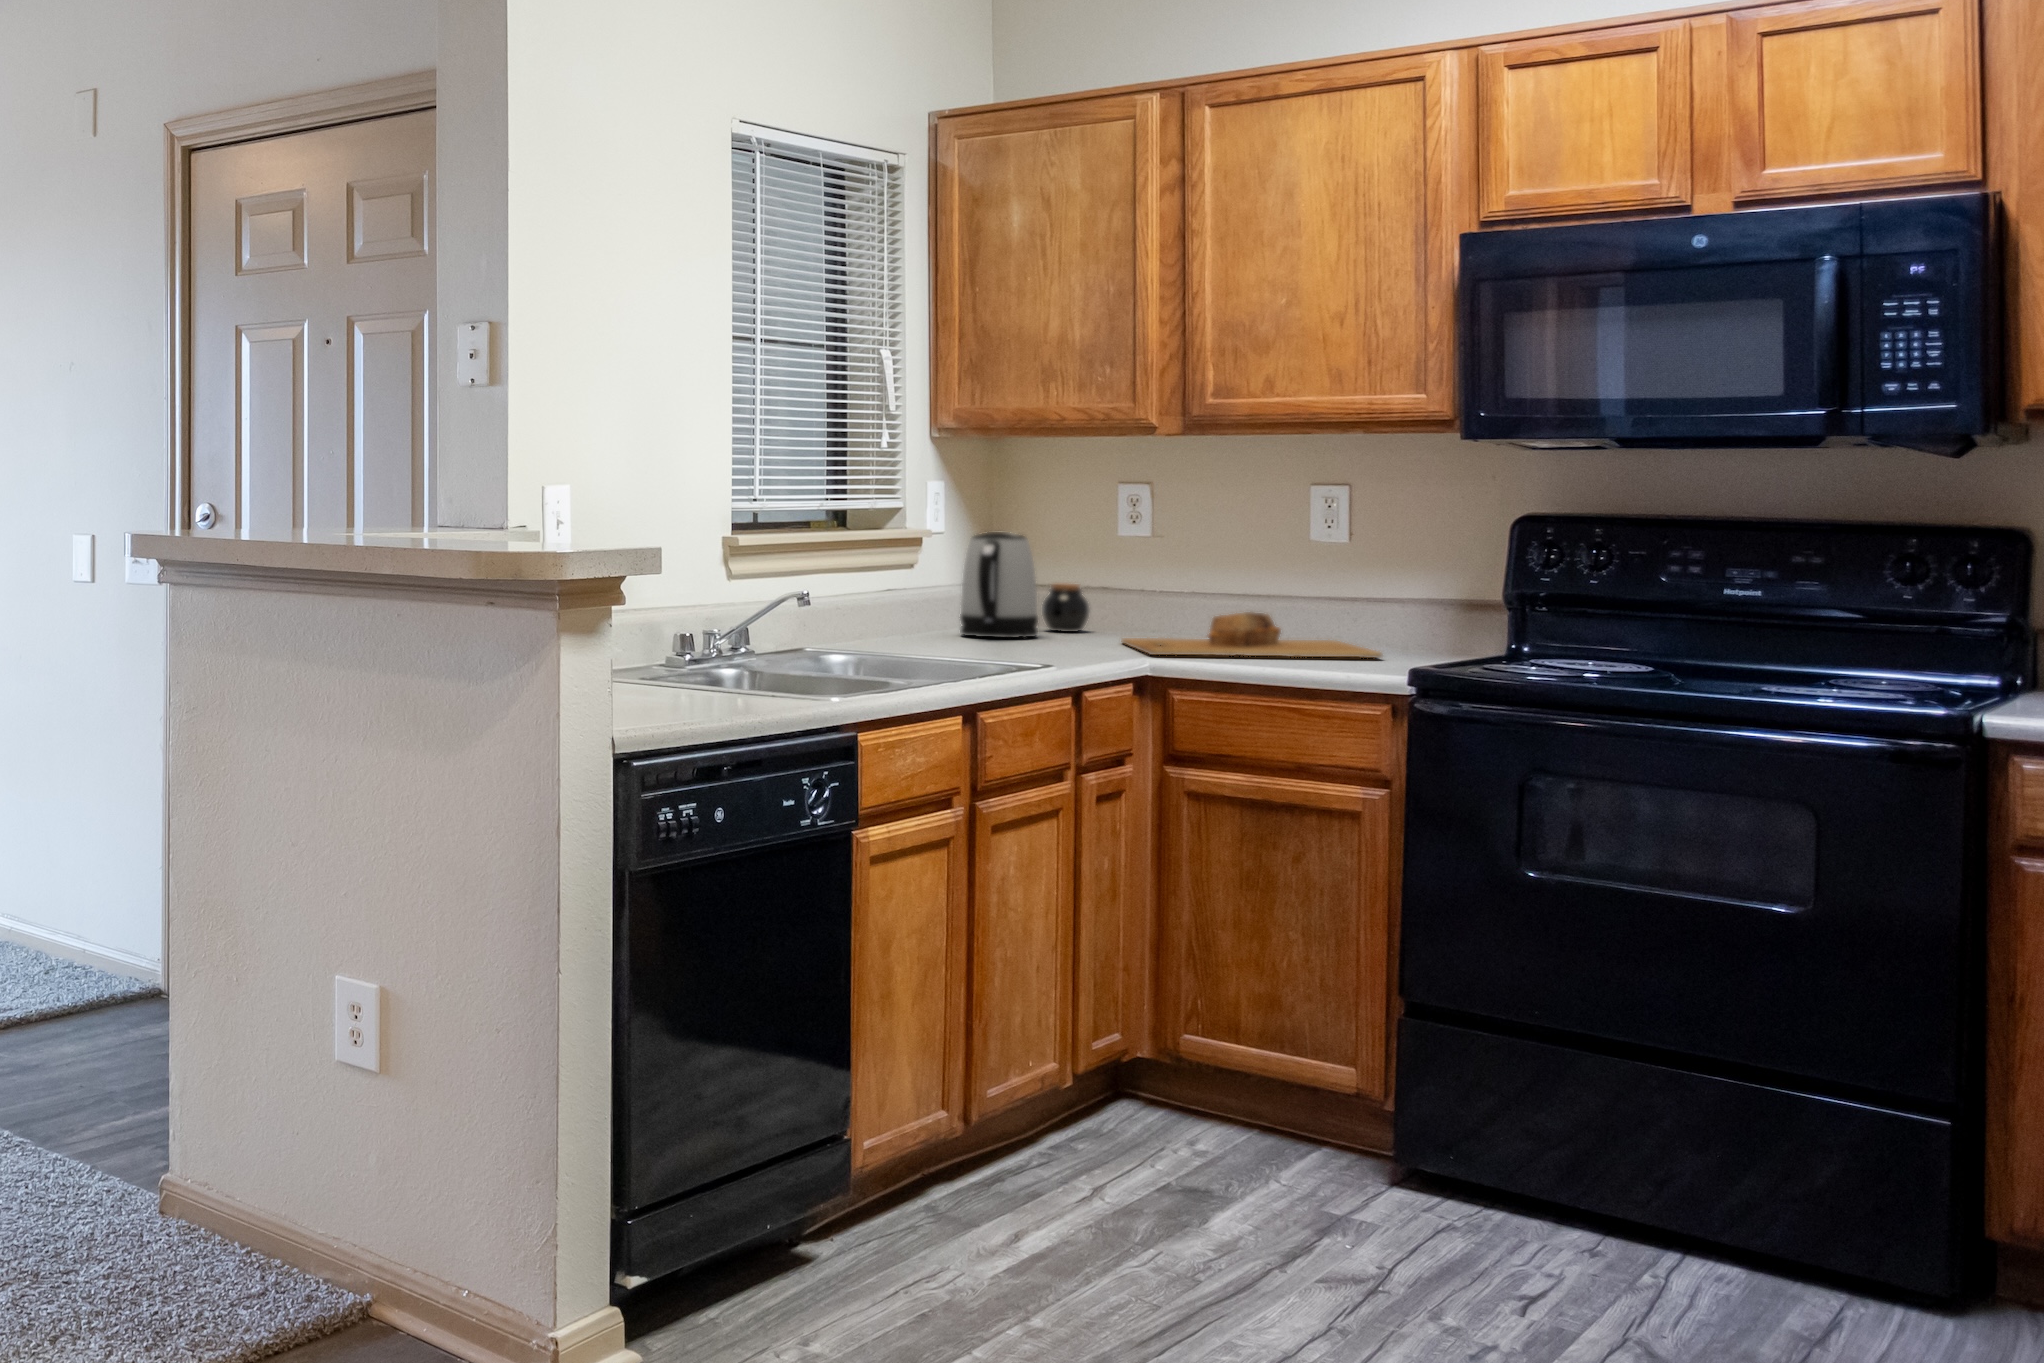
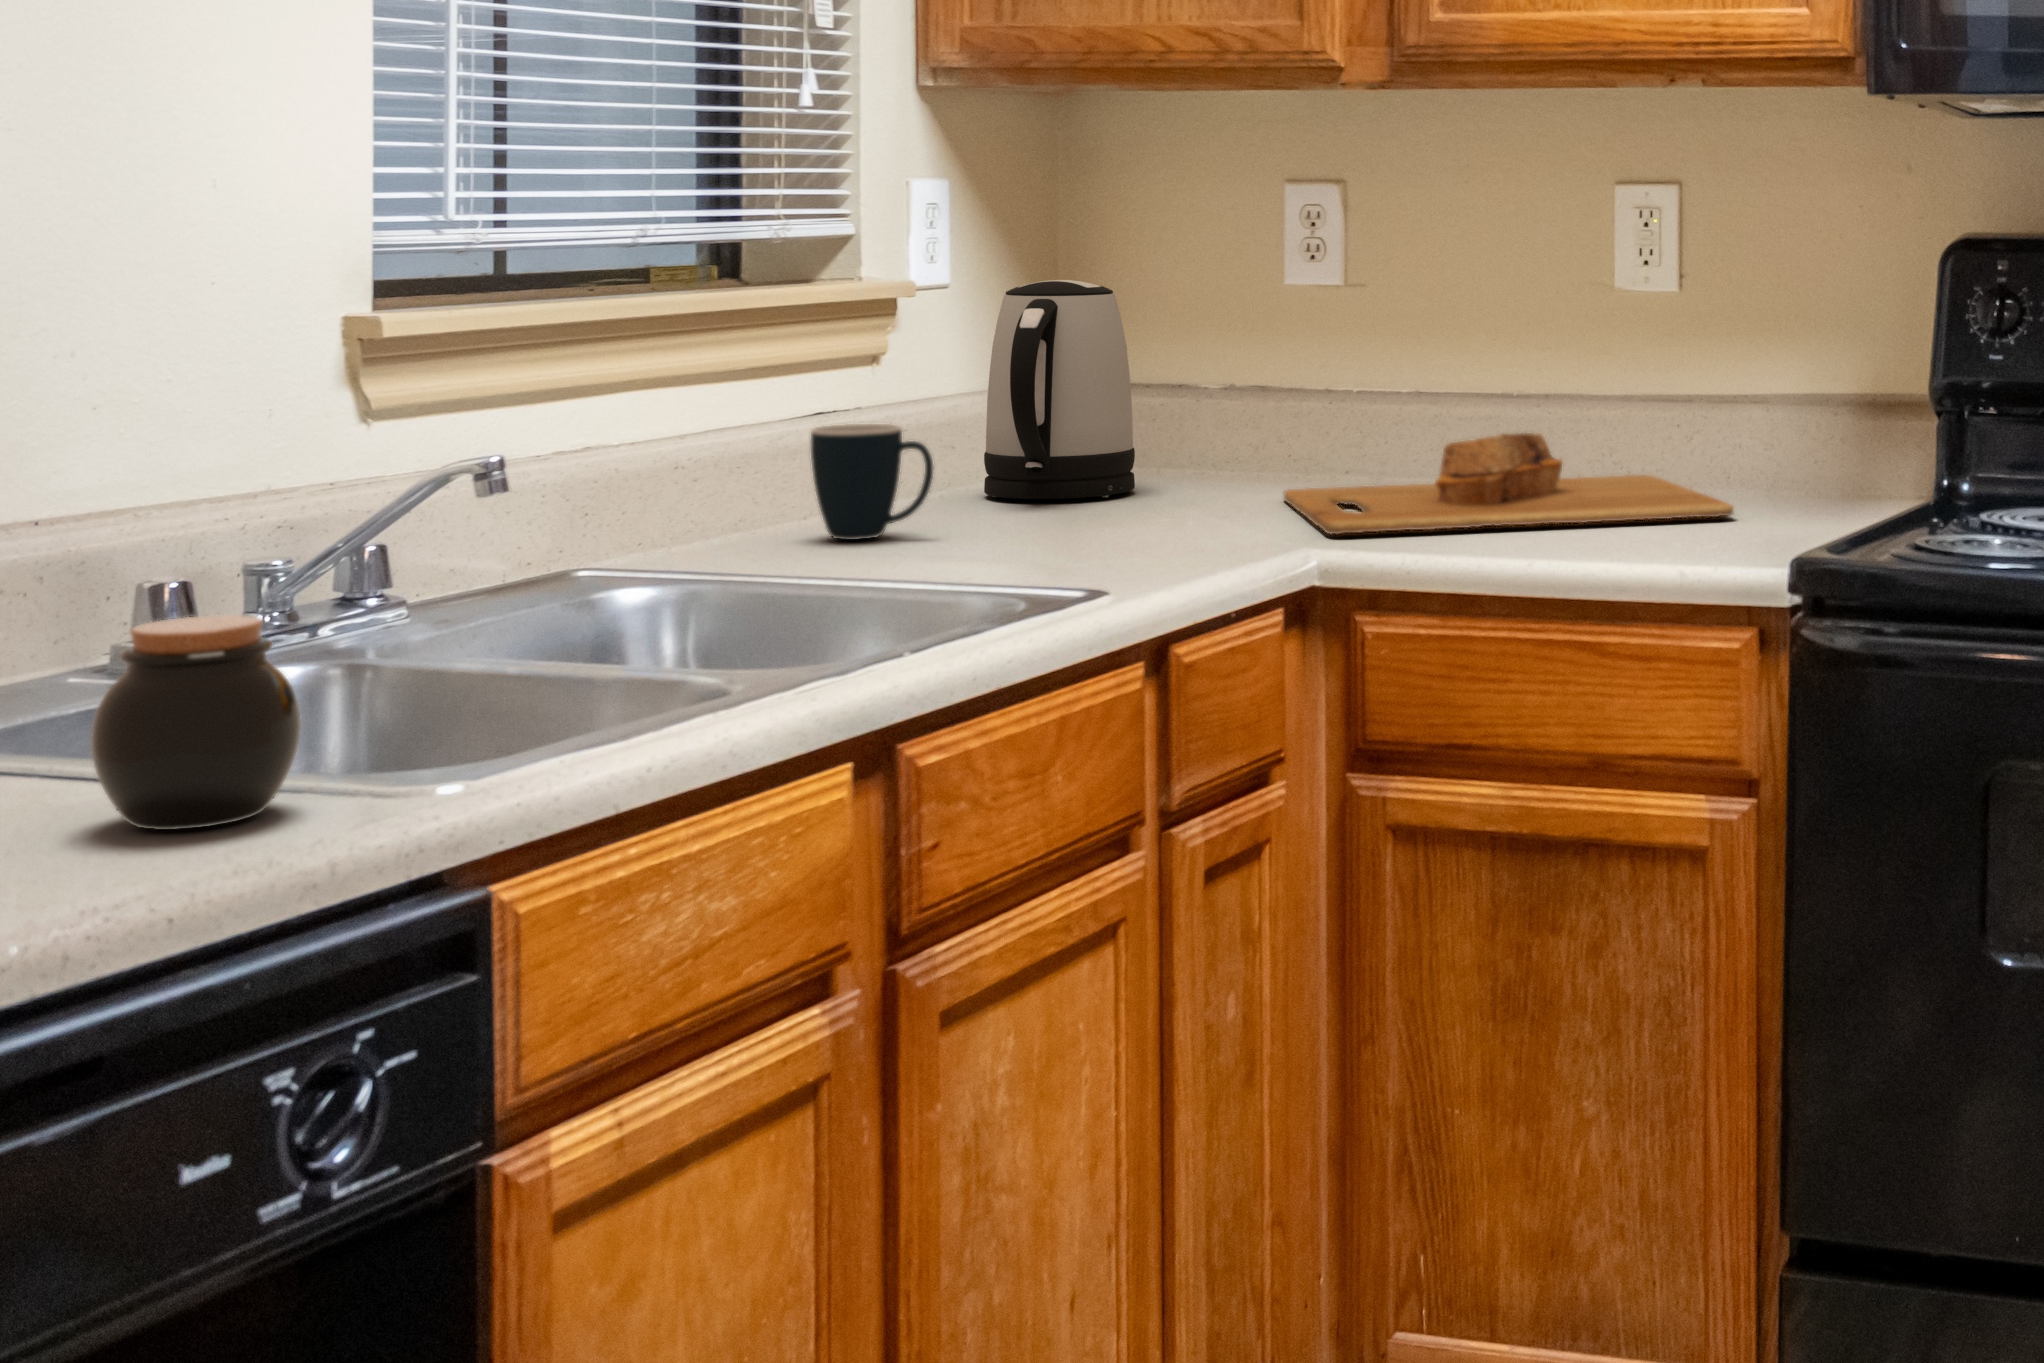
jar: present [1042,584,1090,632] -> present [91,615,301,830]
mug: none [892,596,950,647] -> present [811,424,933,540]

